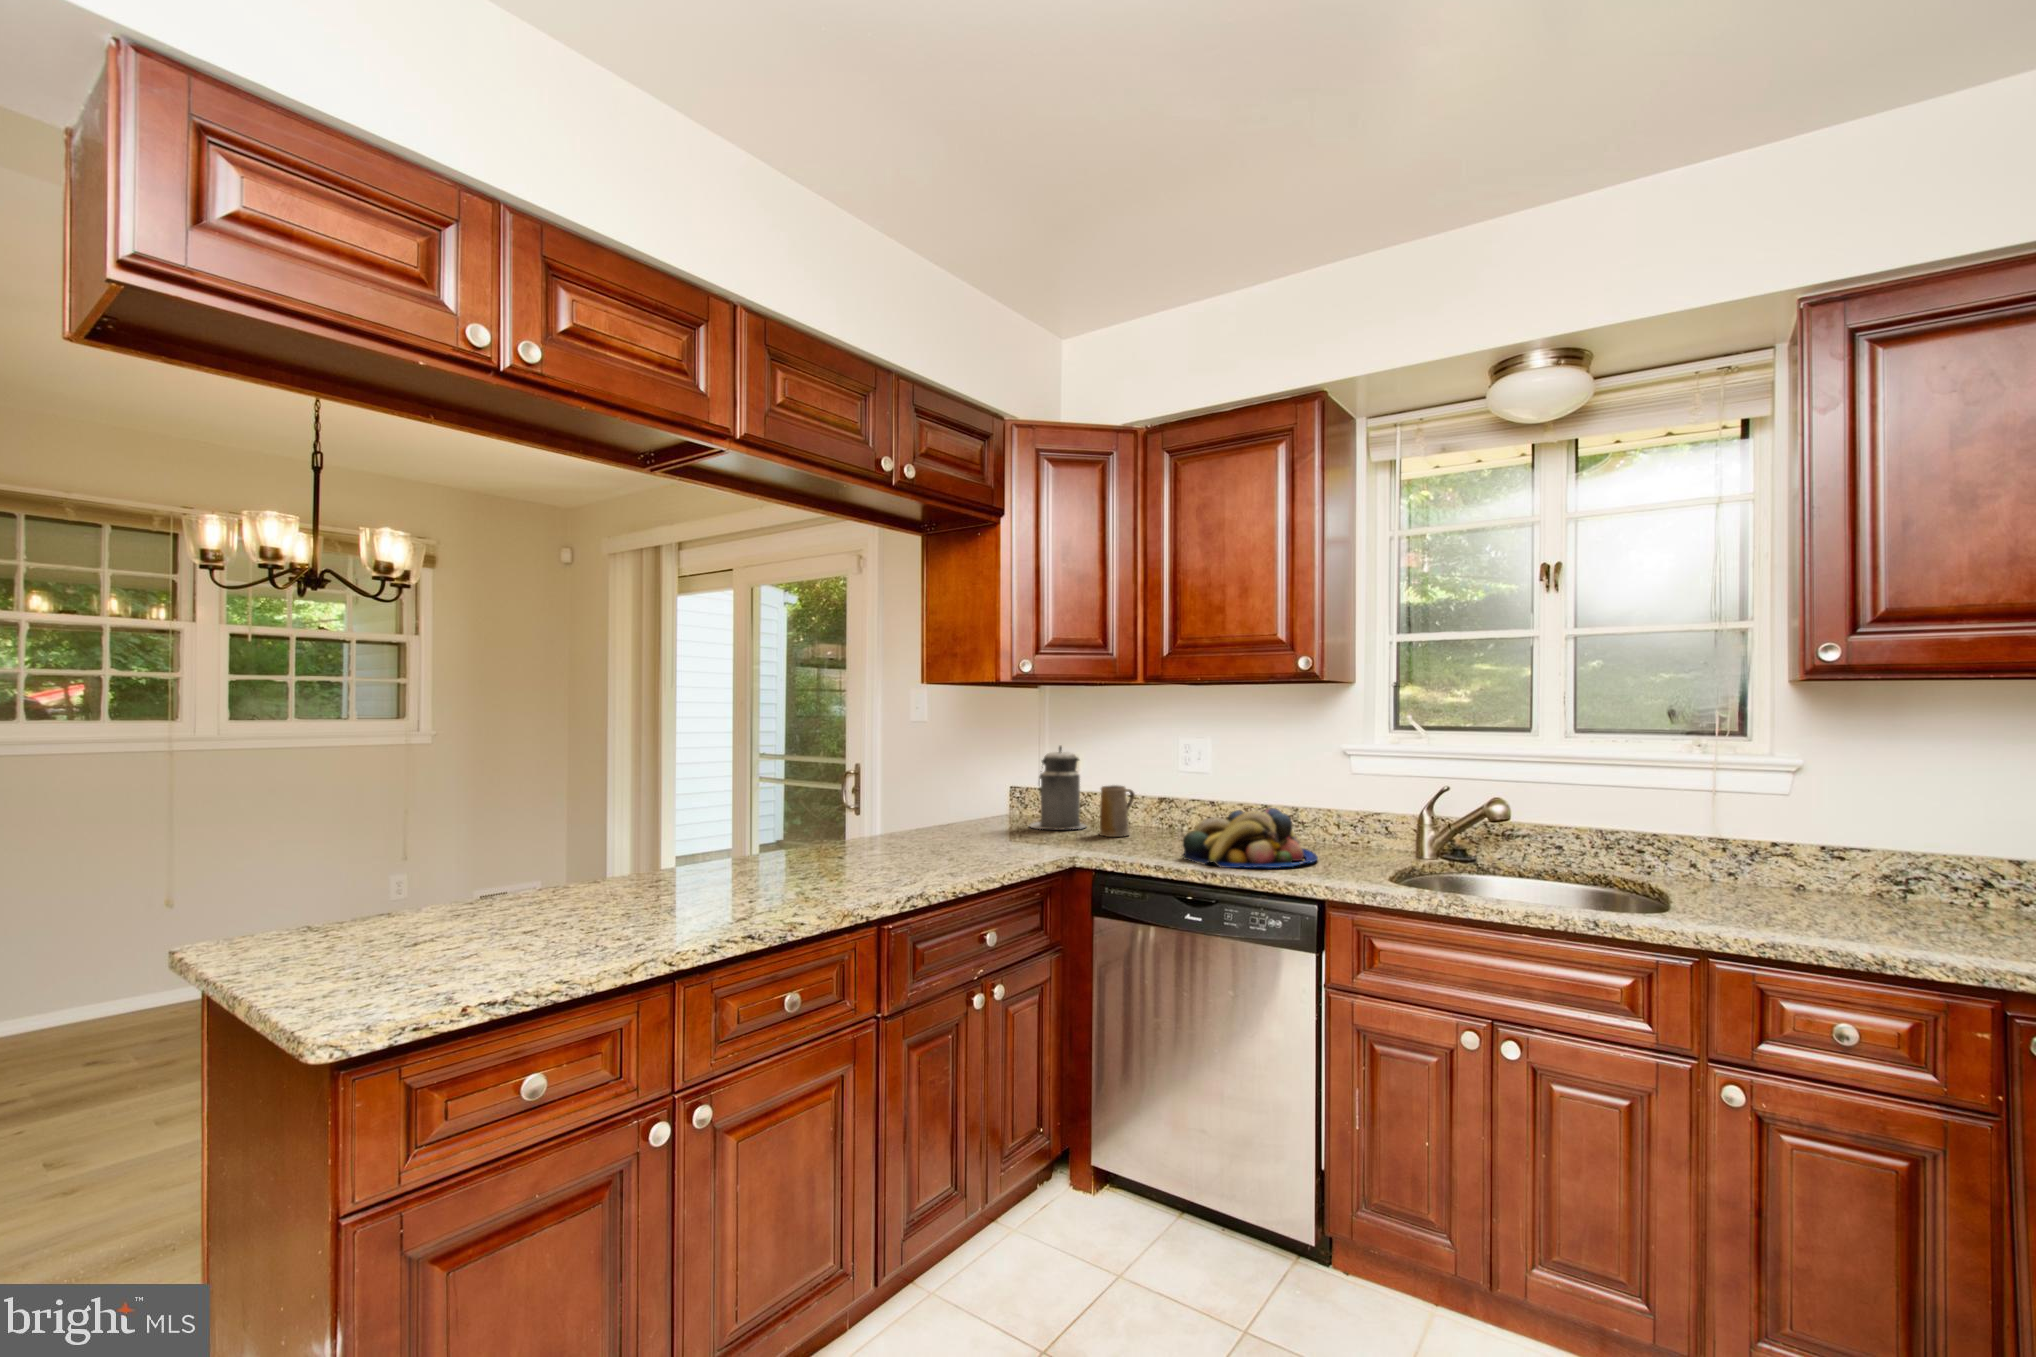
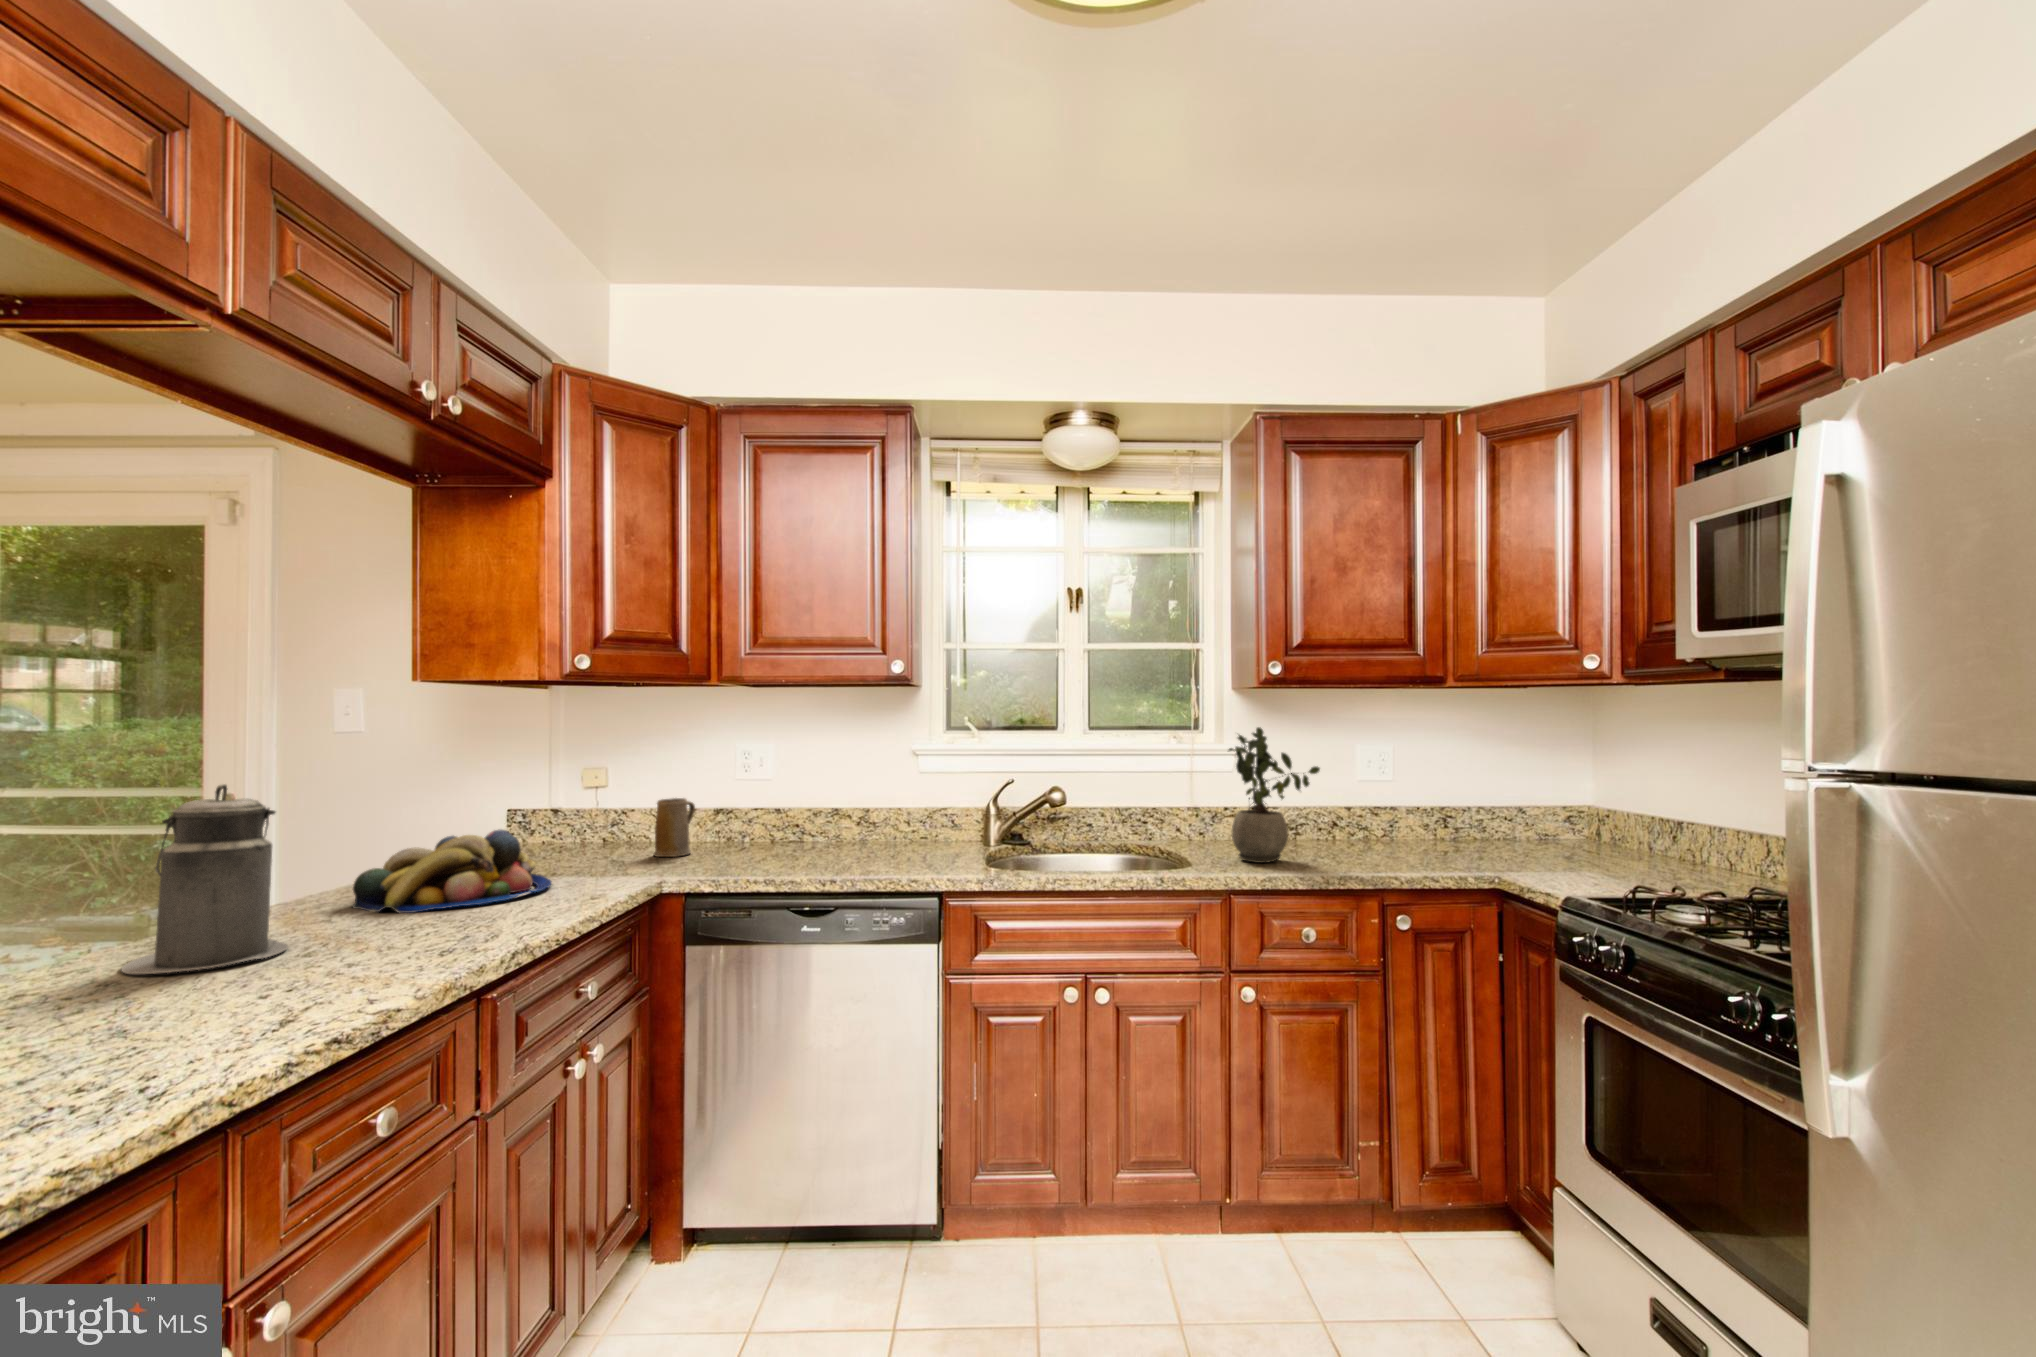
potted plant: none [1724,739,1877,924] -> present [1229,727,1320,863]
canister: present [1030,746,1086,829] -> present [121,784,288,974]
fruit bowl: present [1183,808,1318,868] -> present [353,830,552,913]

